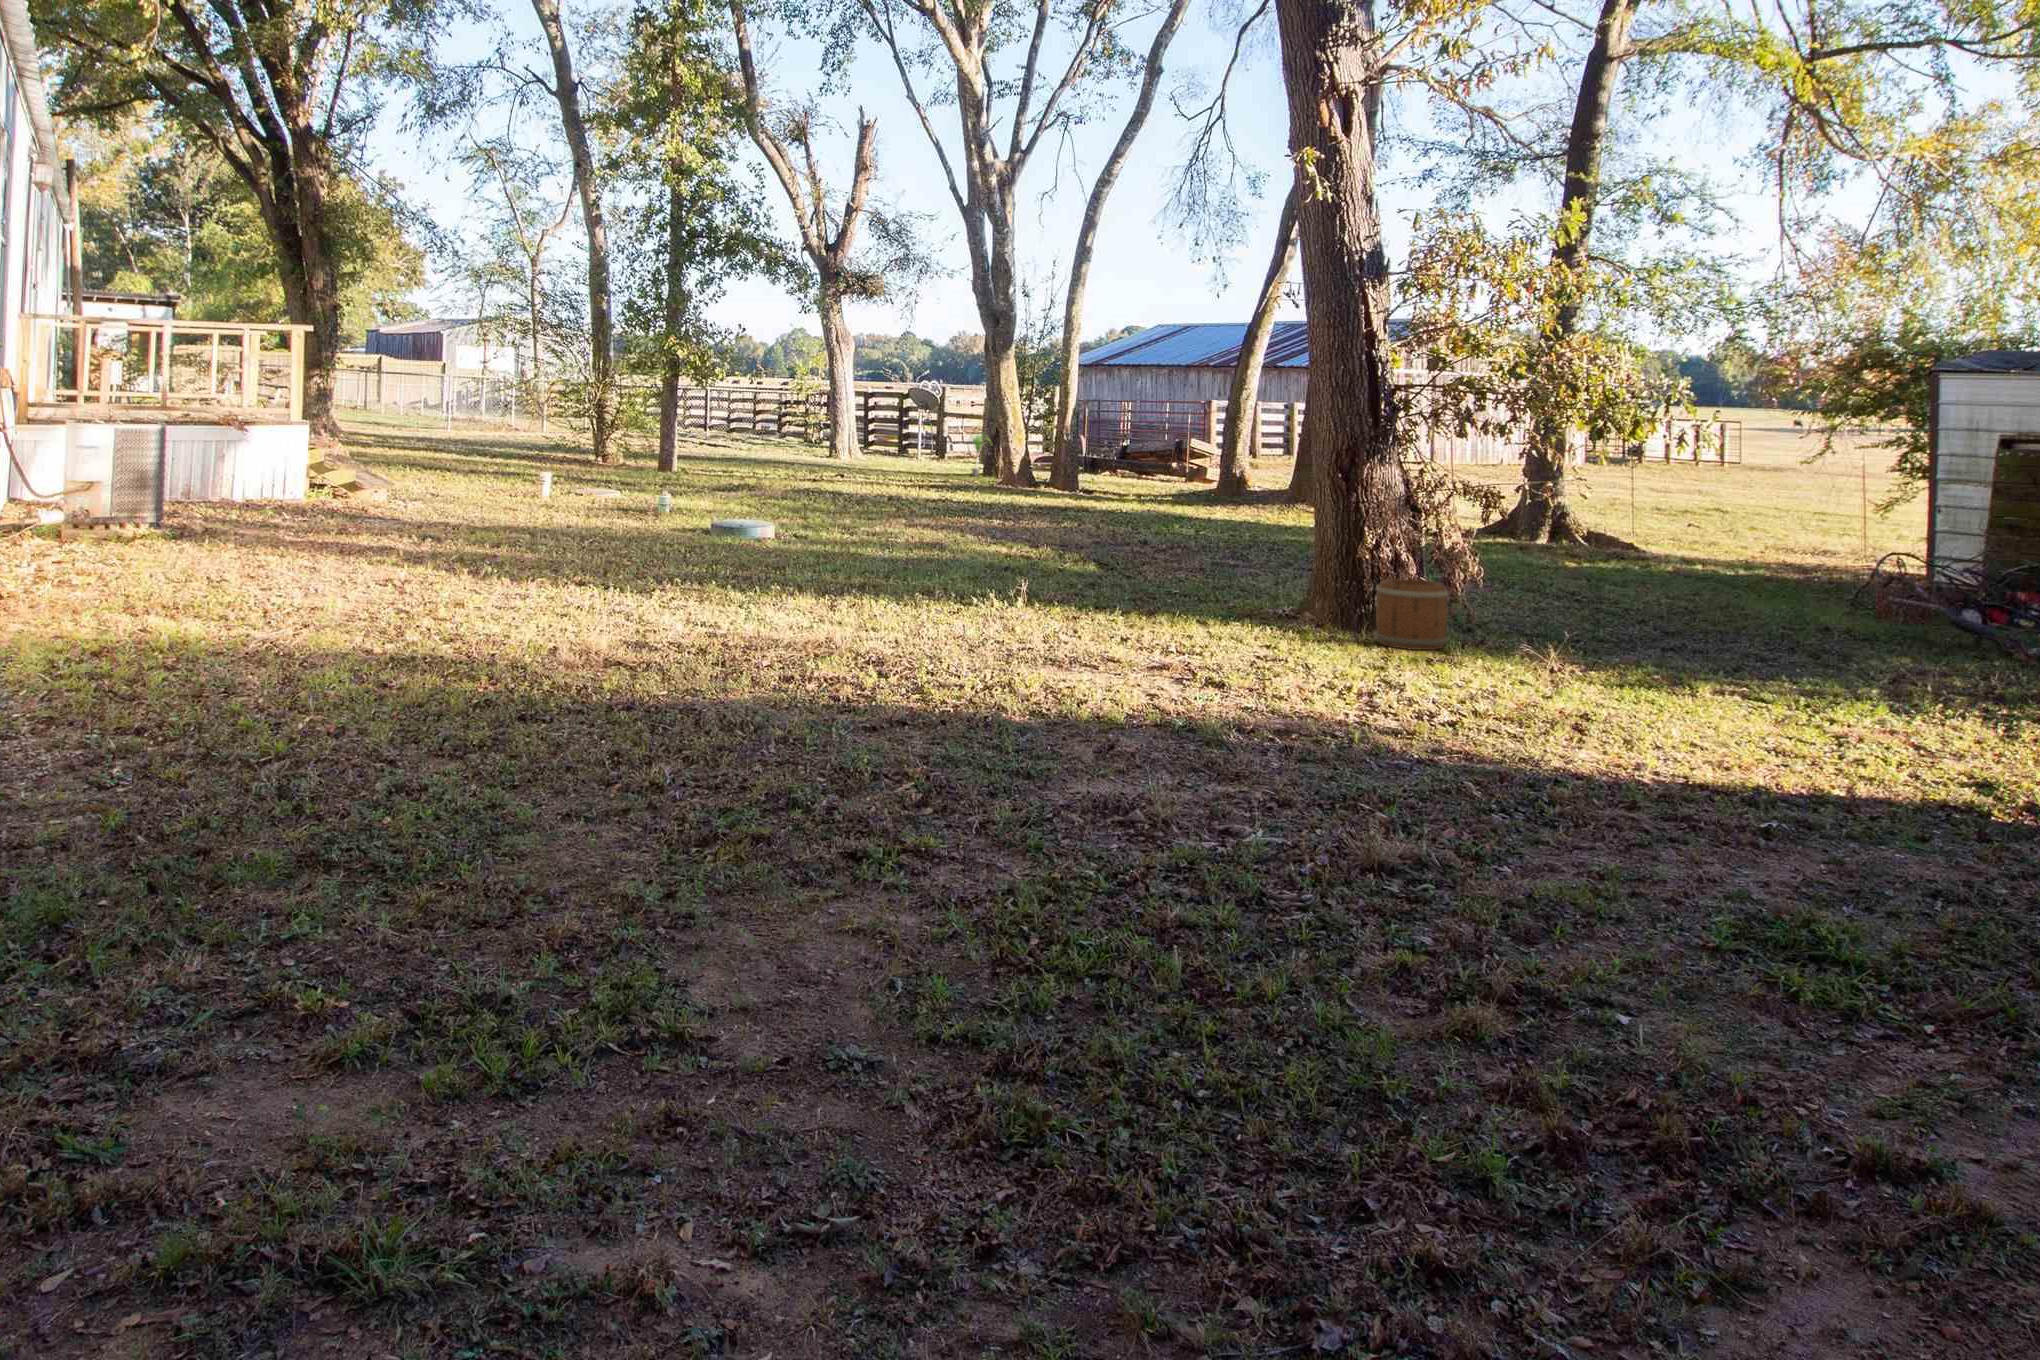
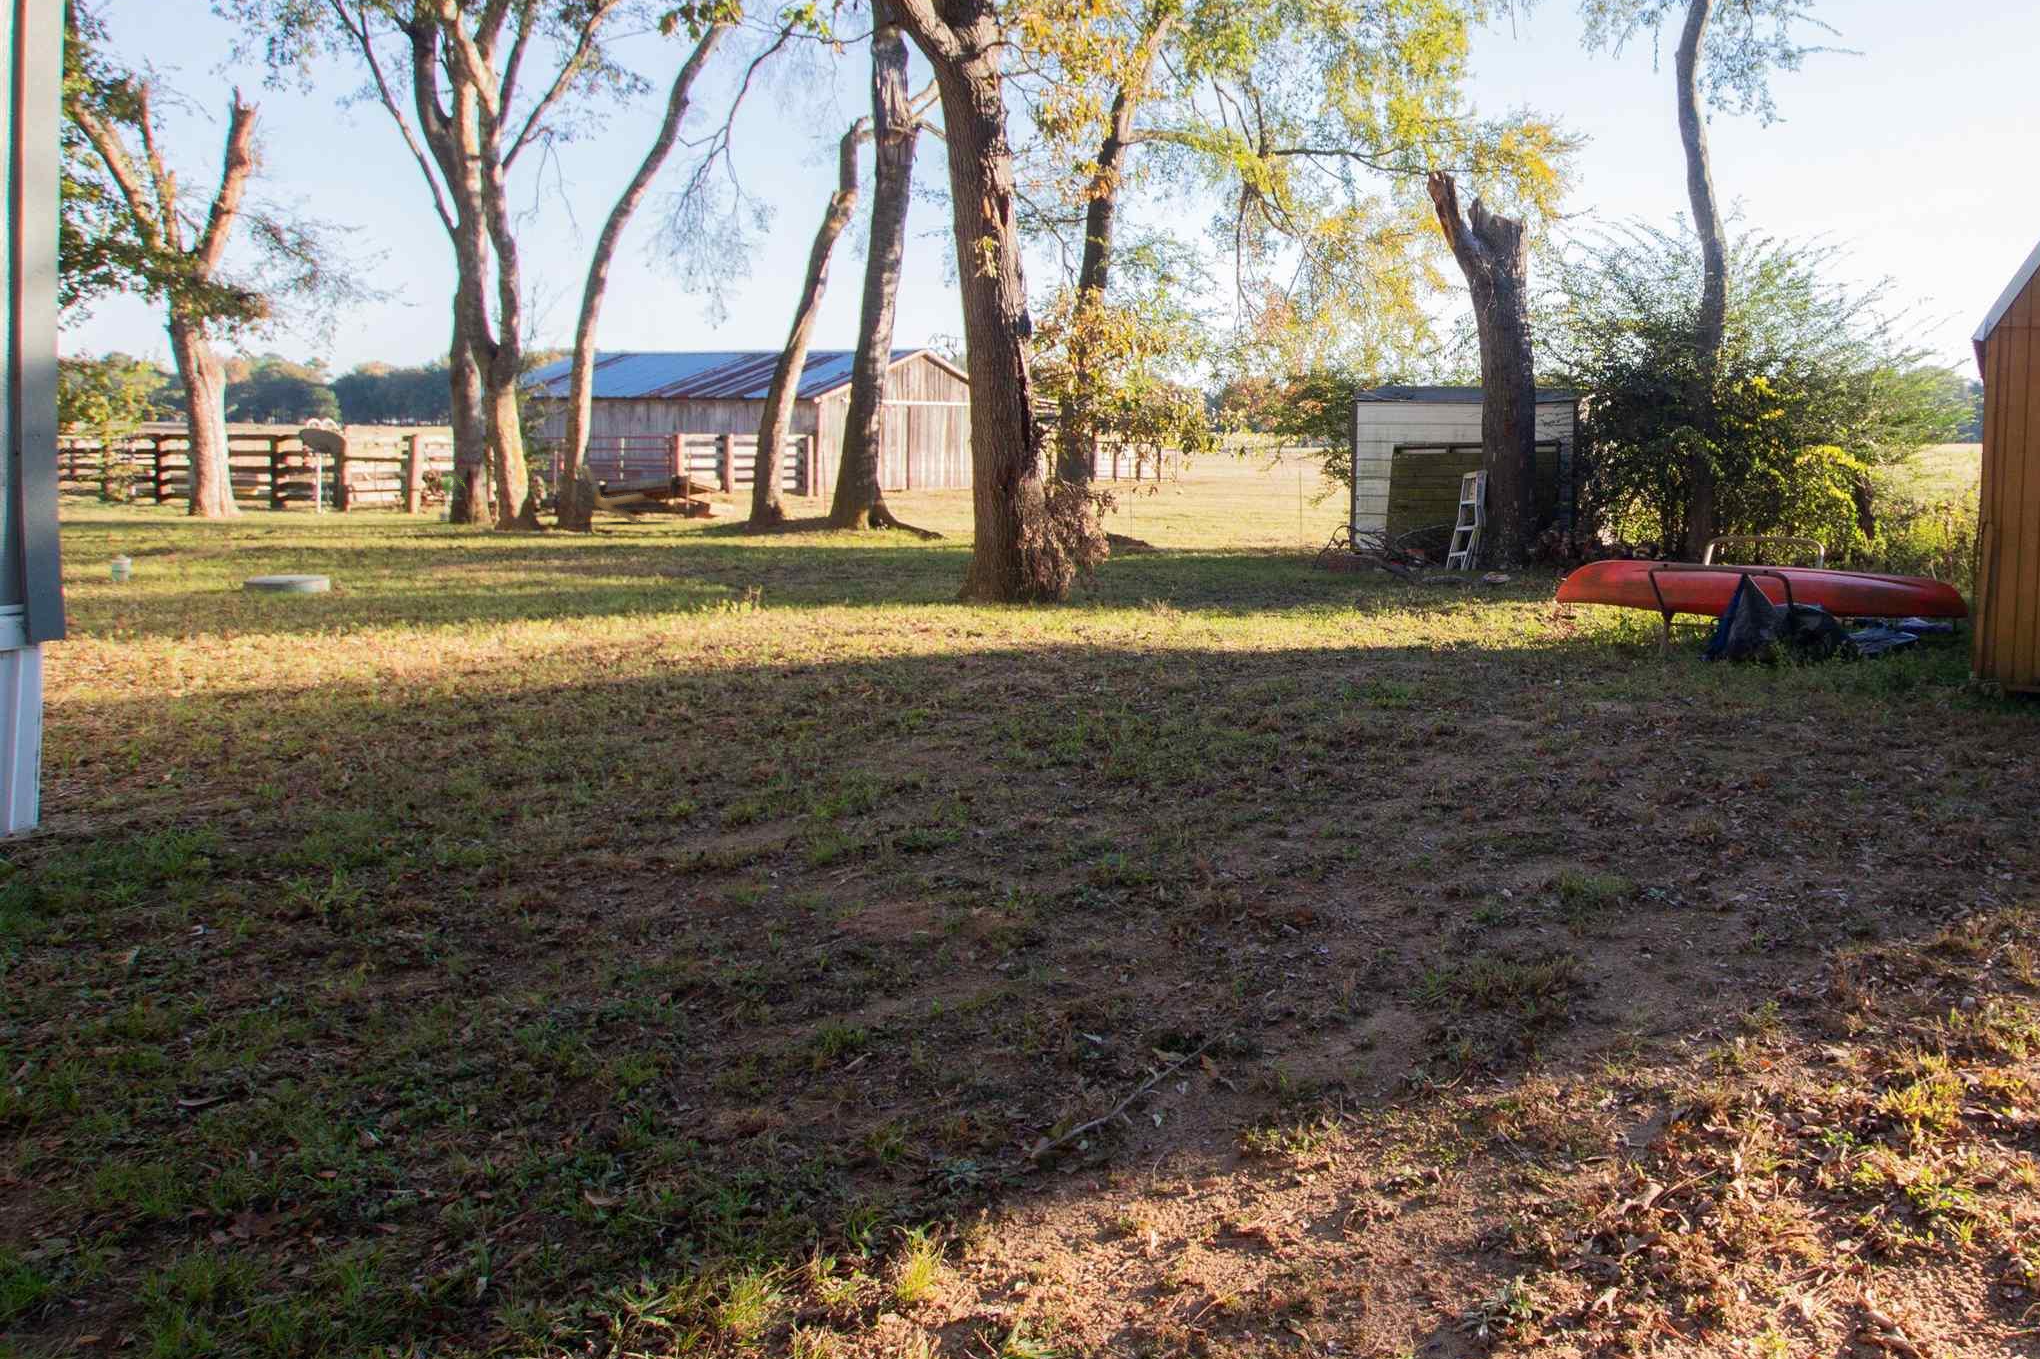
lounge chair: none [1075,428,1136,488] -> present [585,467,644,524]
bucket: present [1374,579,1450,650] -> none [1025,556,1082,605]

